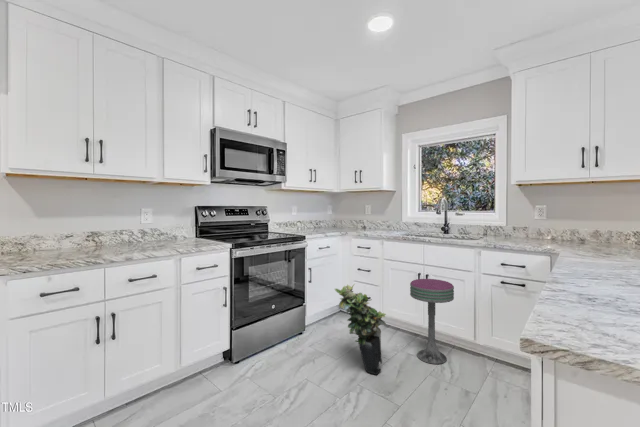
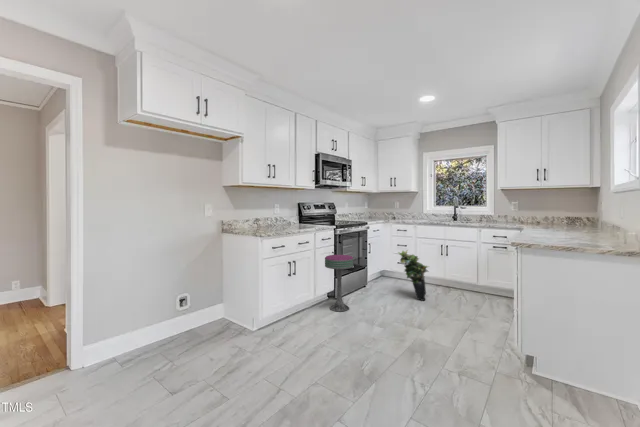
bar stool: present [410,279,454,364] -> present [325,255,353,311]

